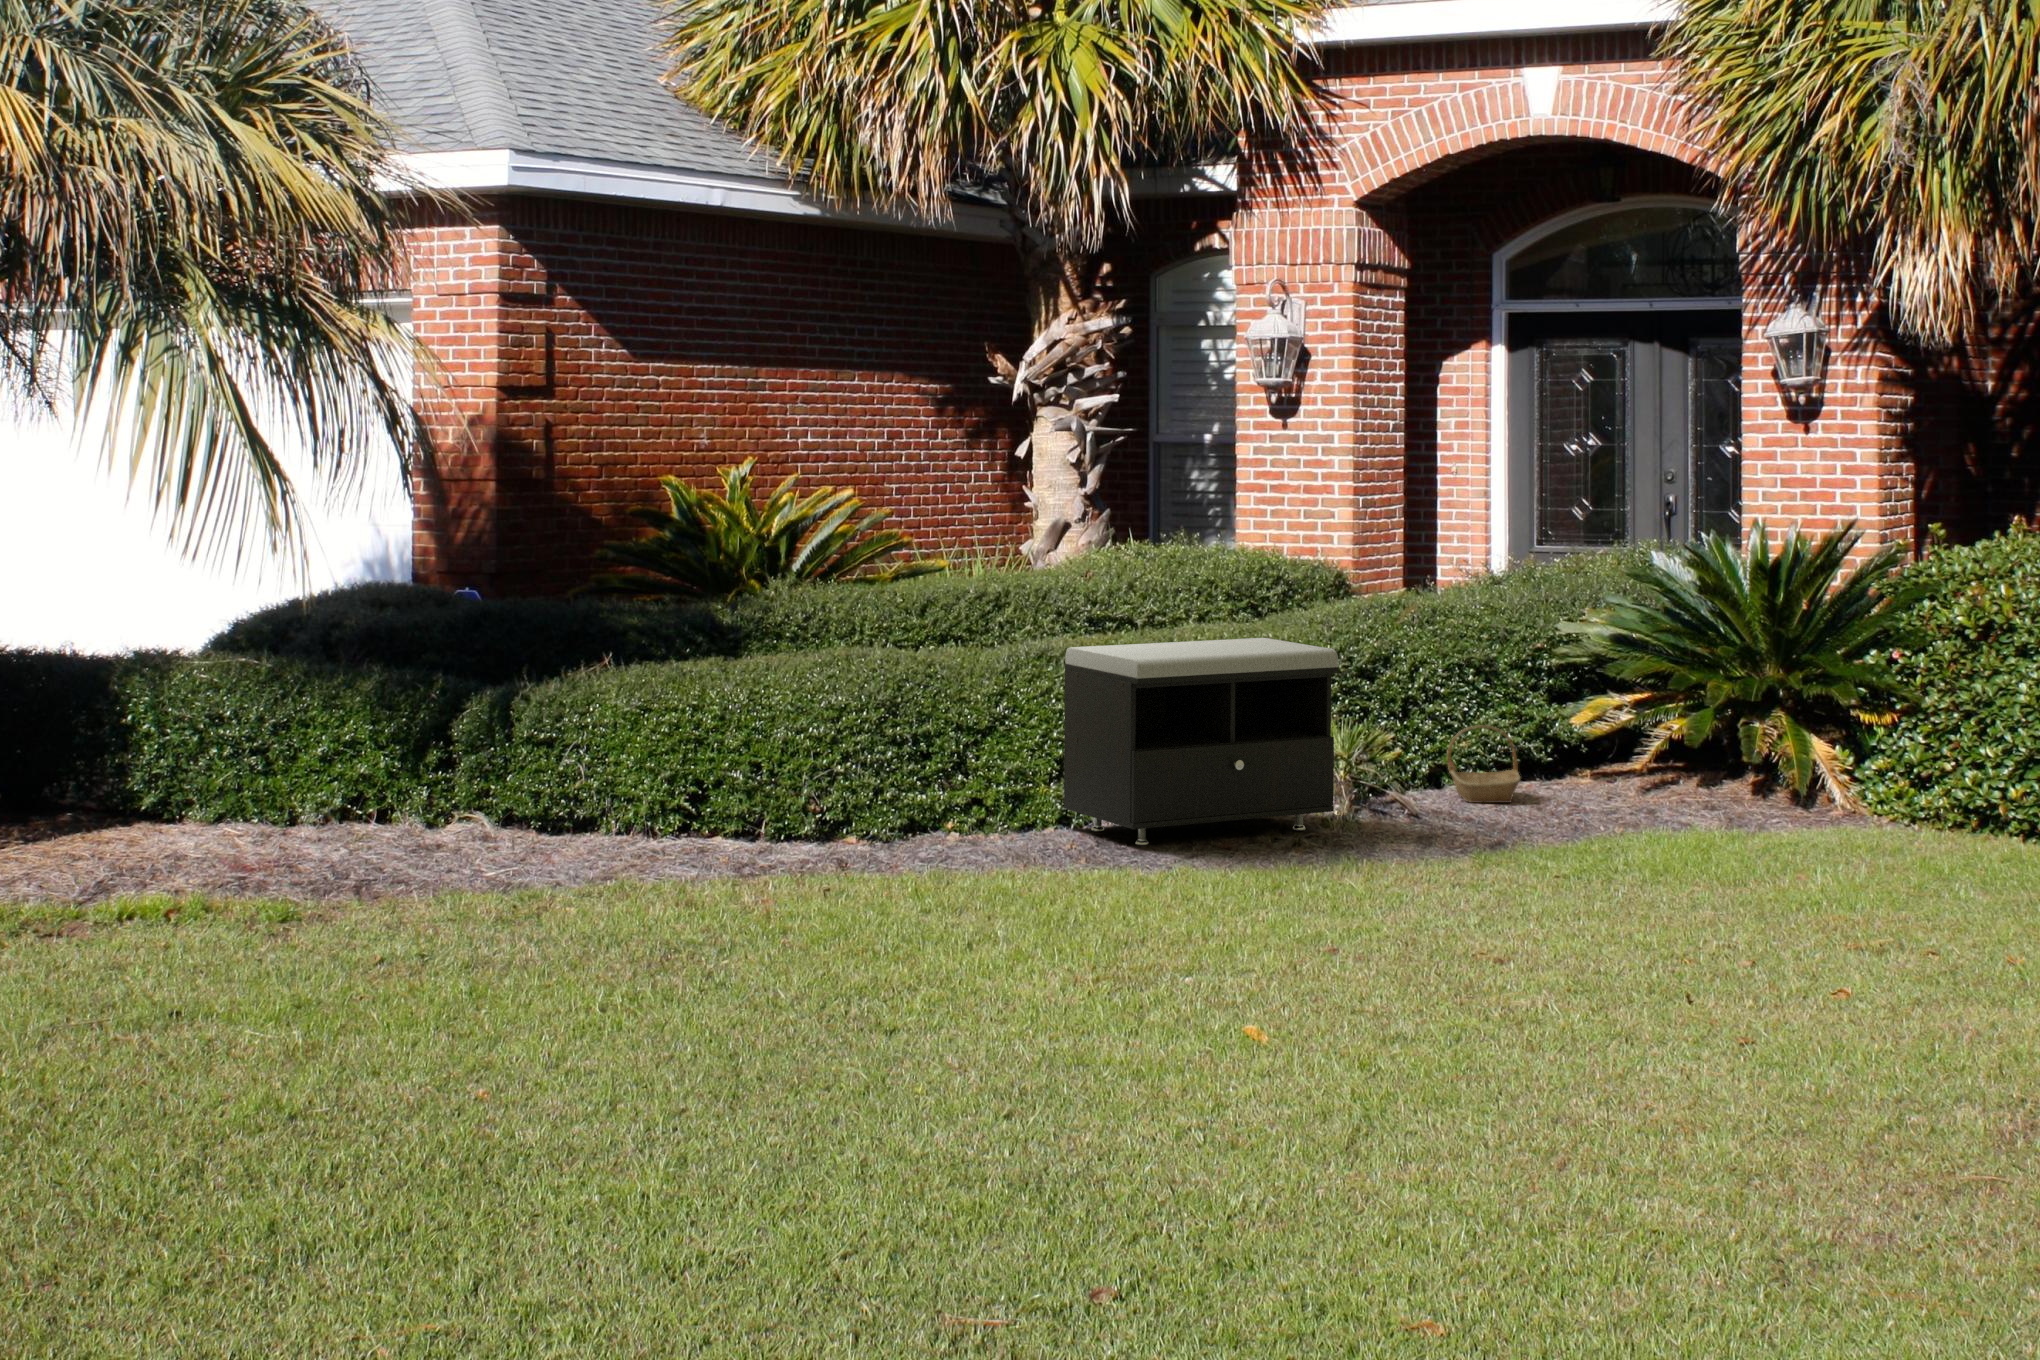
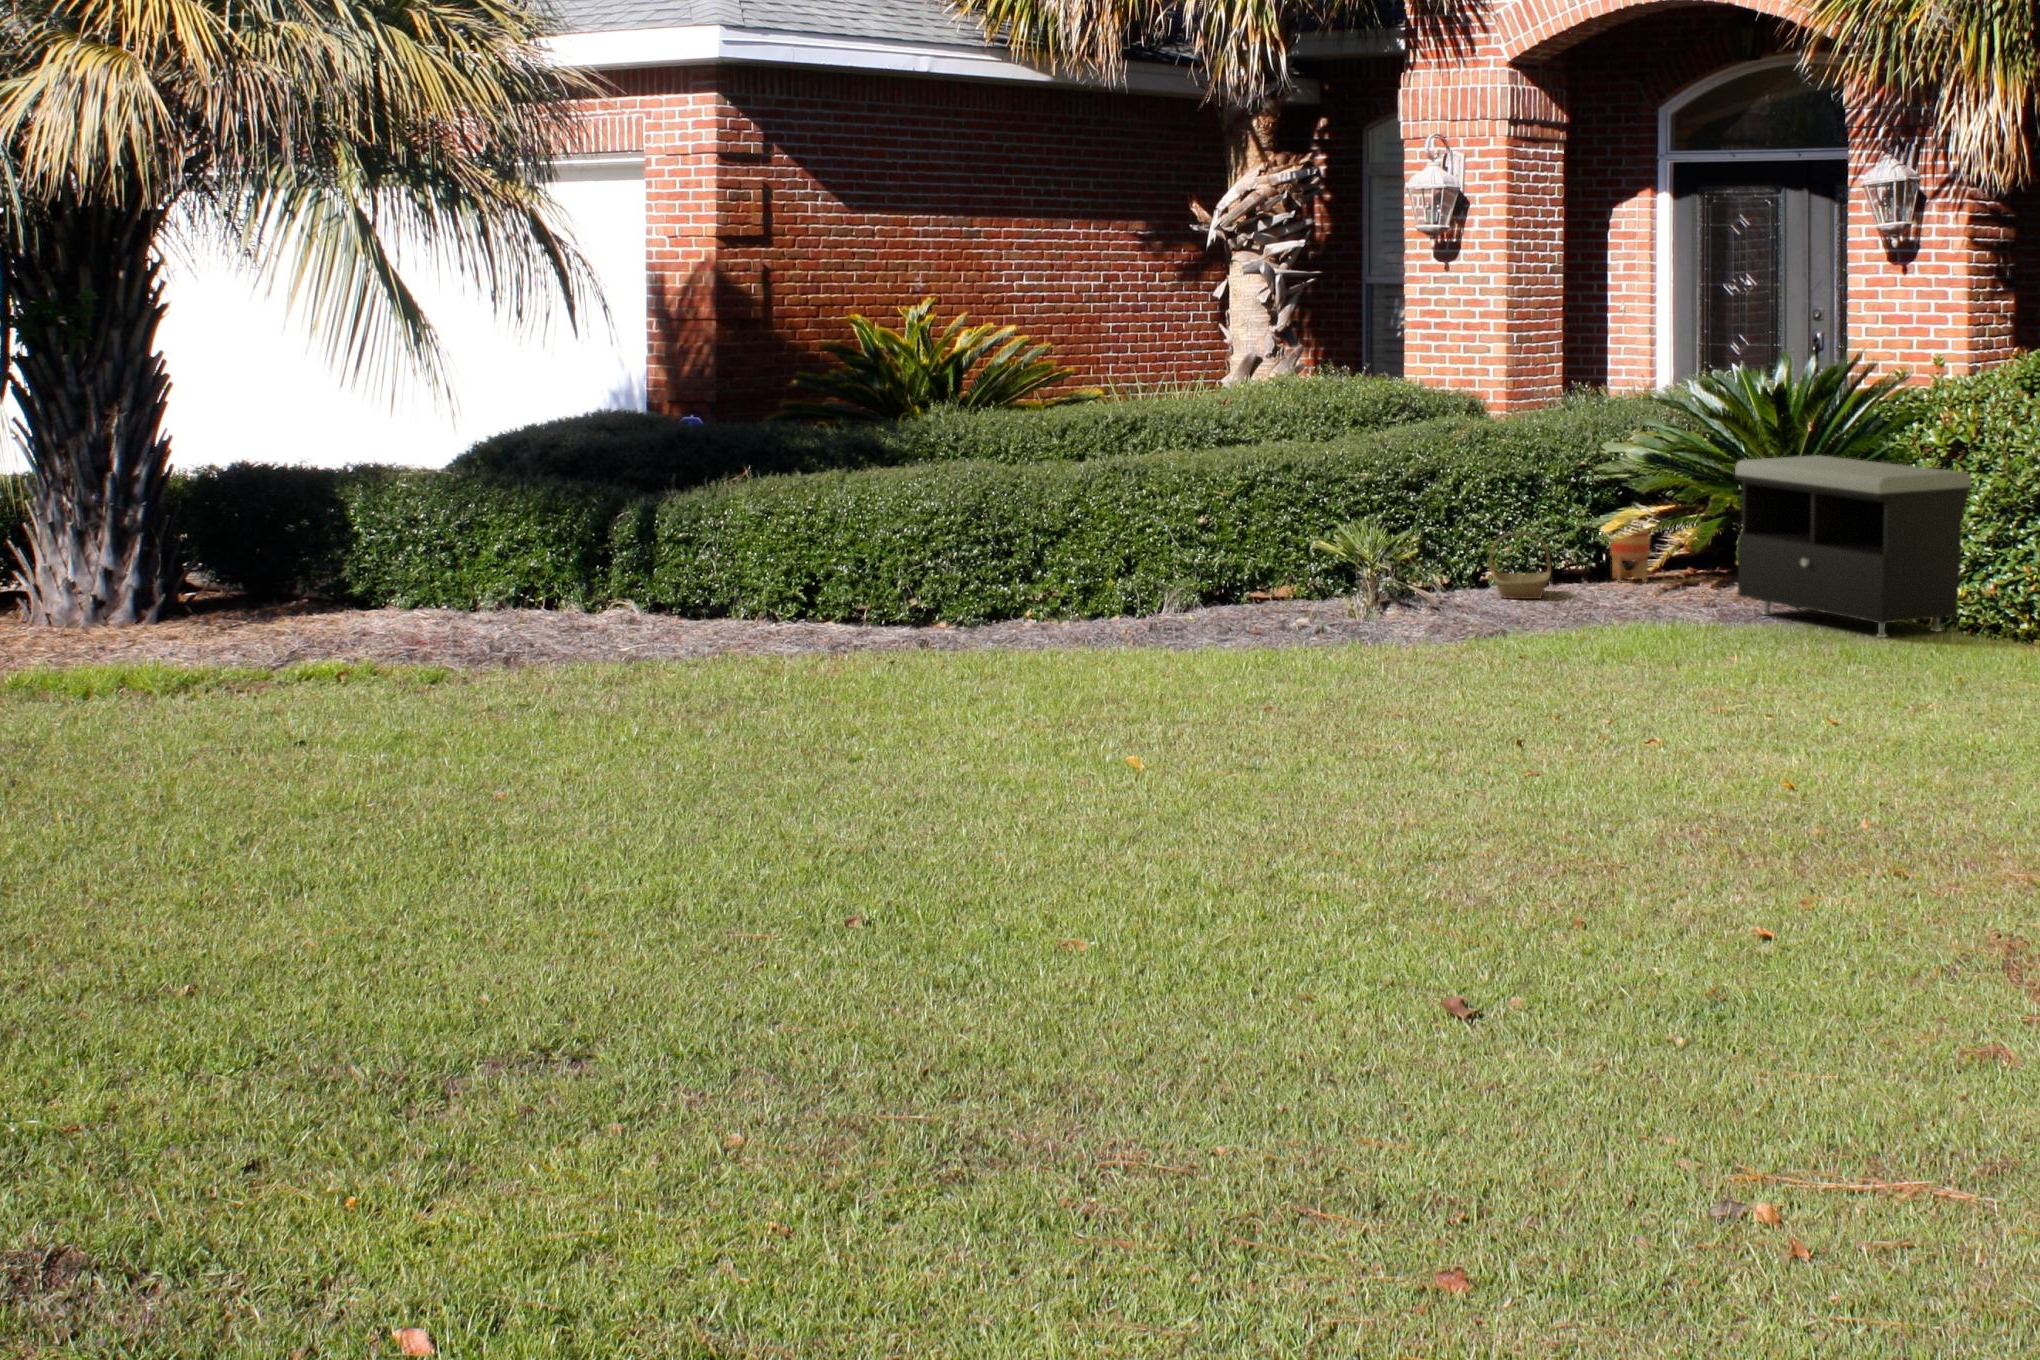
storage bench: present [1064,638,1338,845] -> present [1735,455,1971,637]
planter: none [1559,715,1603,781] -> present [1610,532,1650,583]

